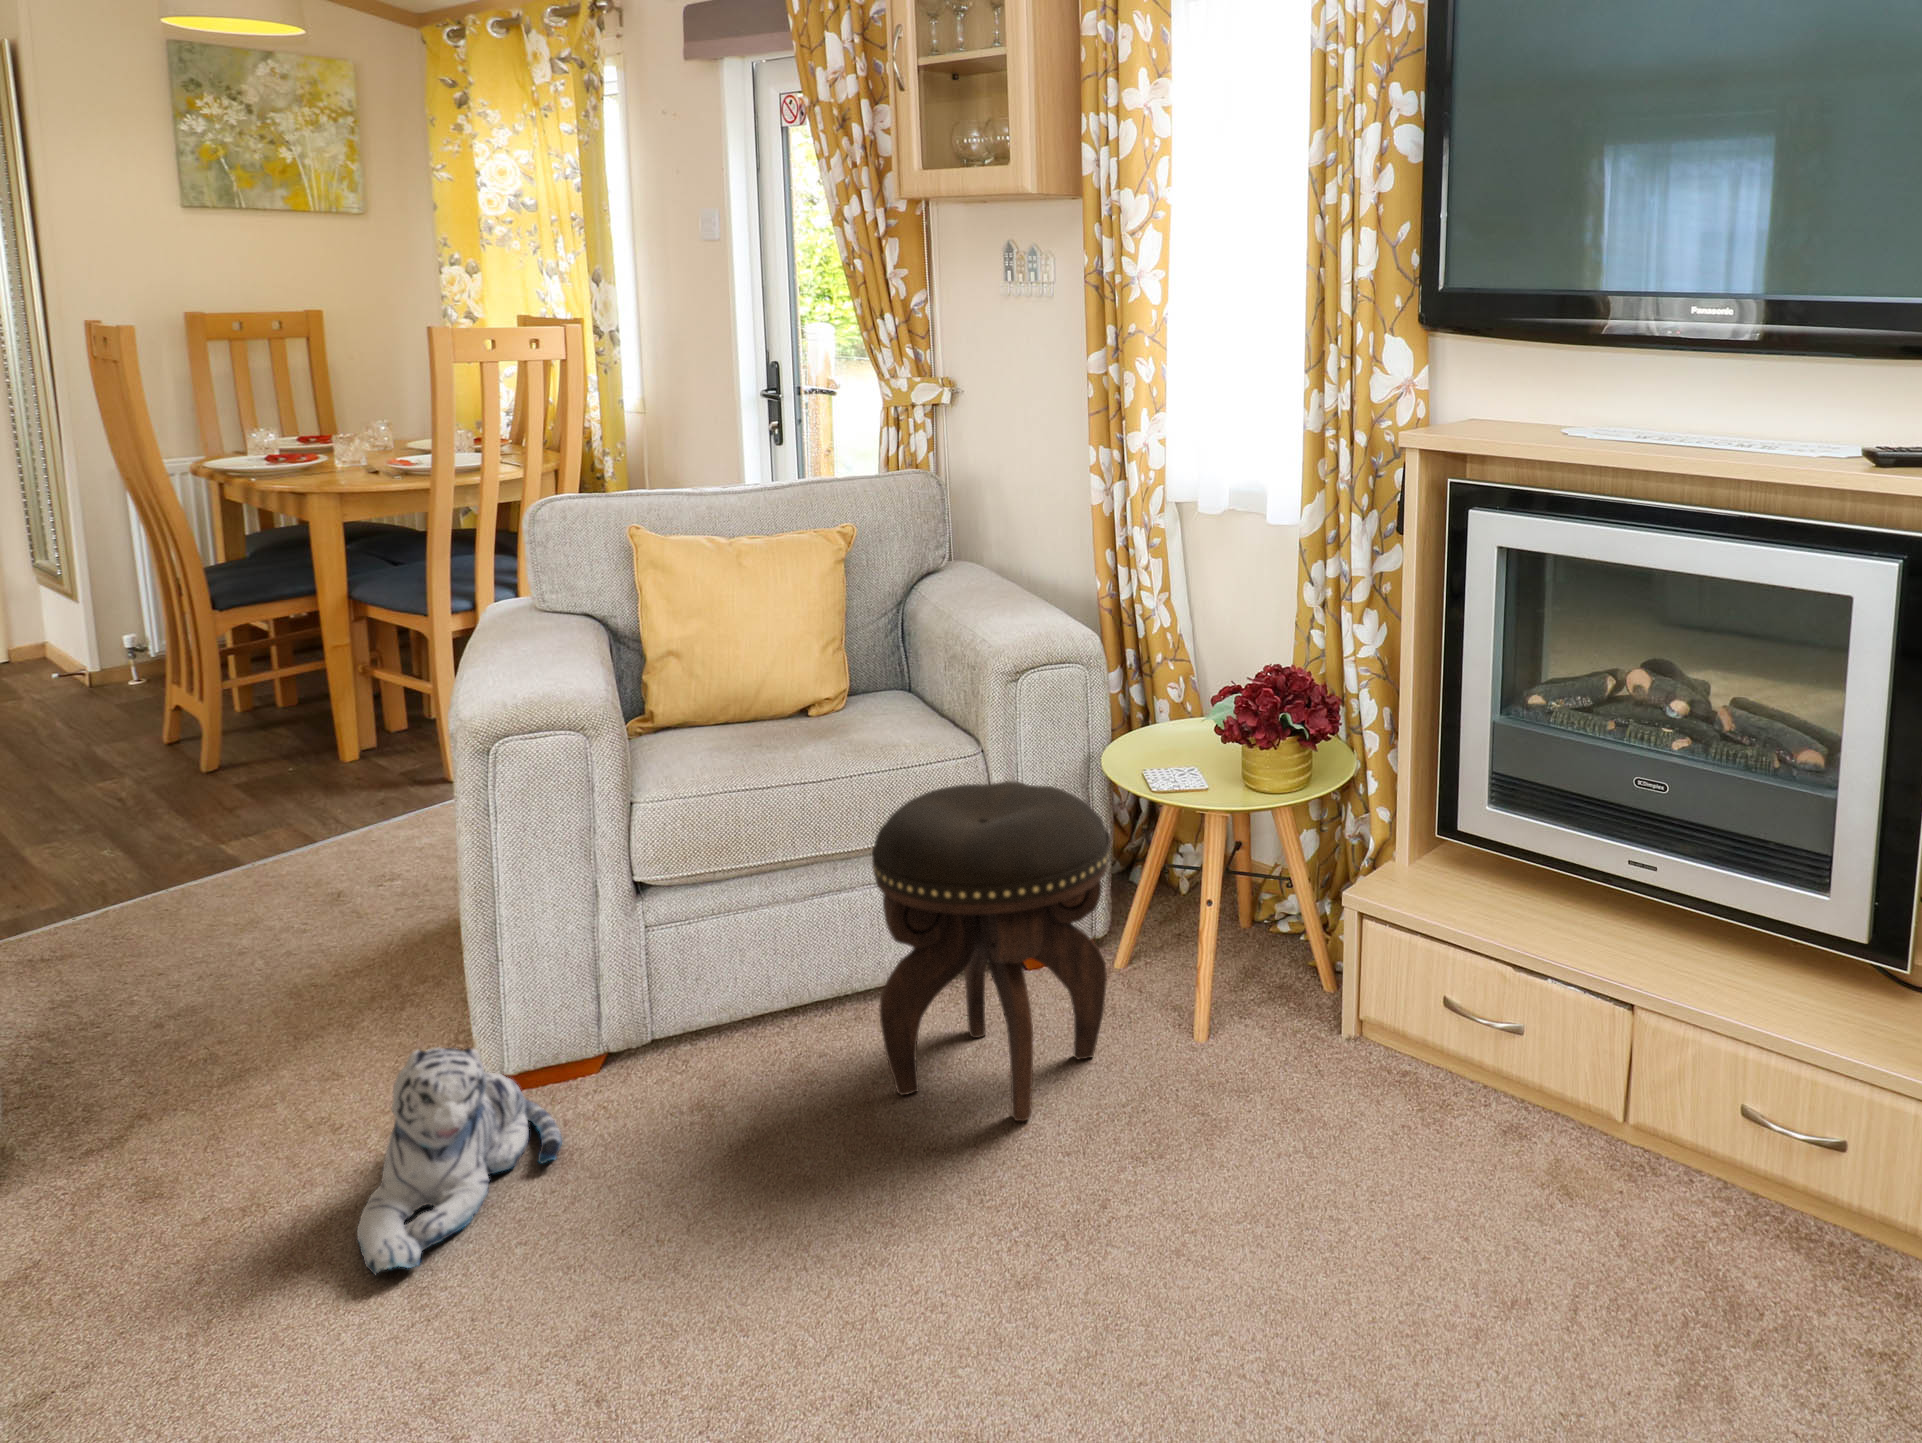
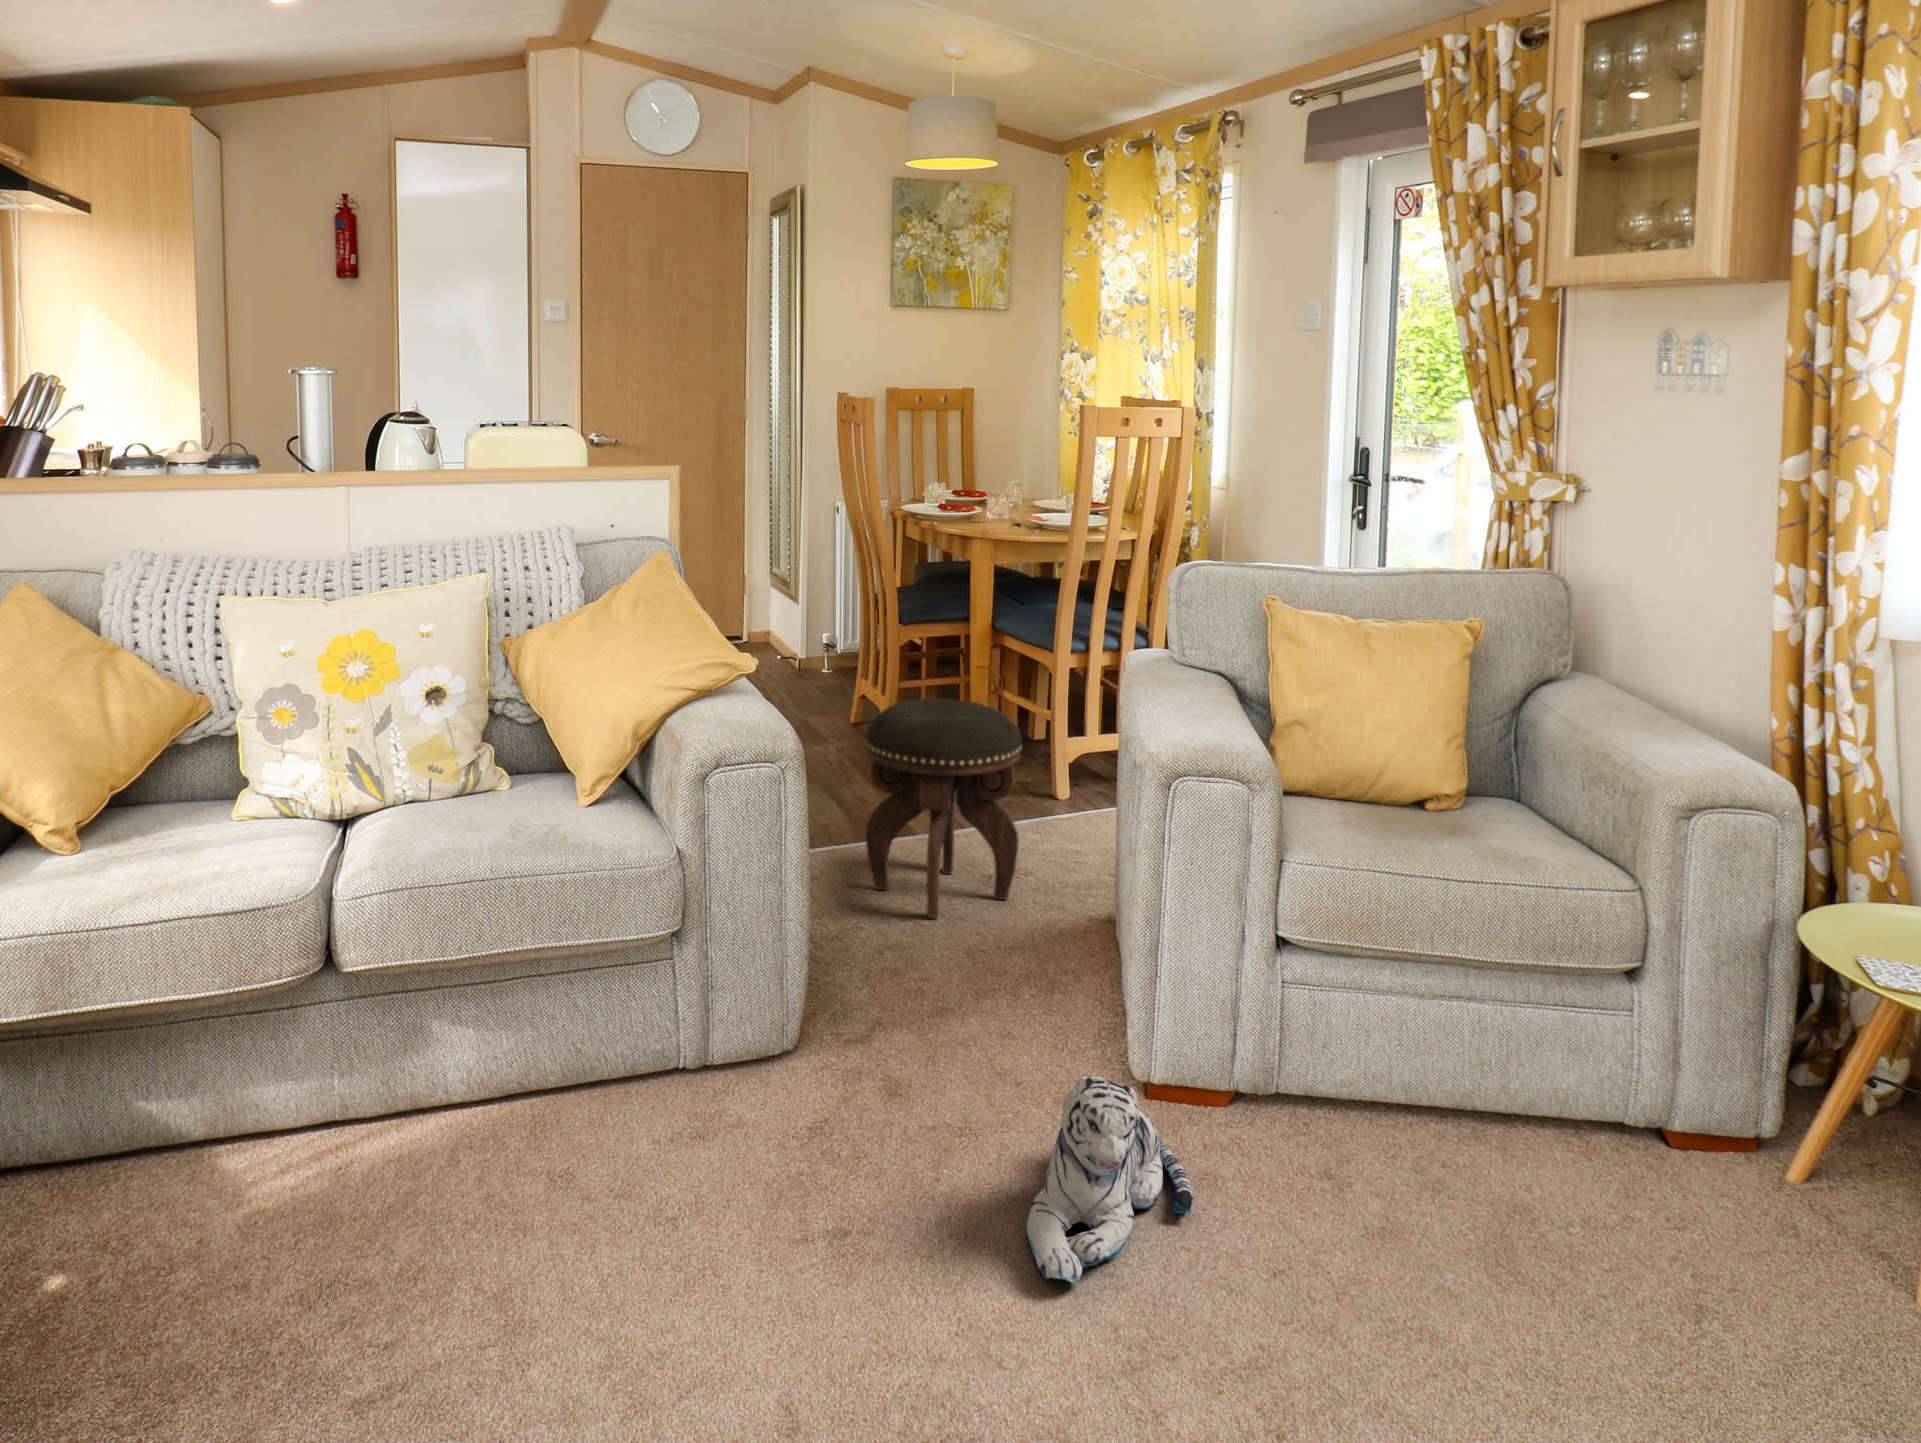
footstool: present [872,781,1110,1121] -> present [865,698,1022,918]

